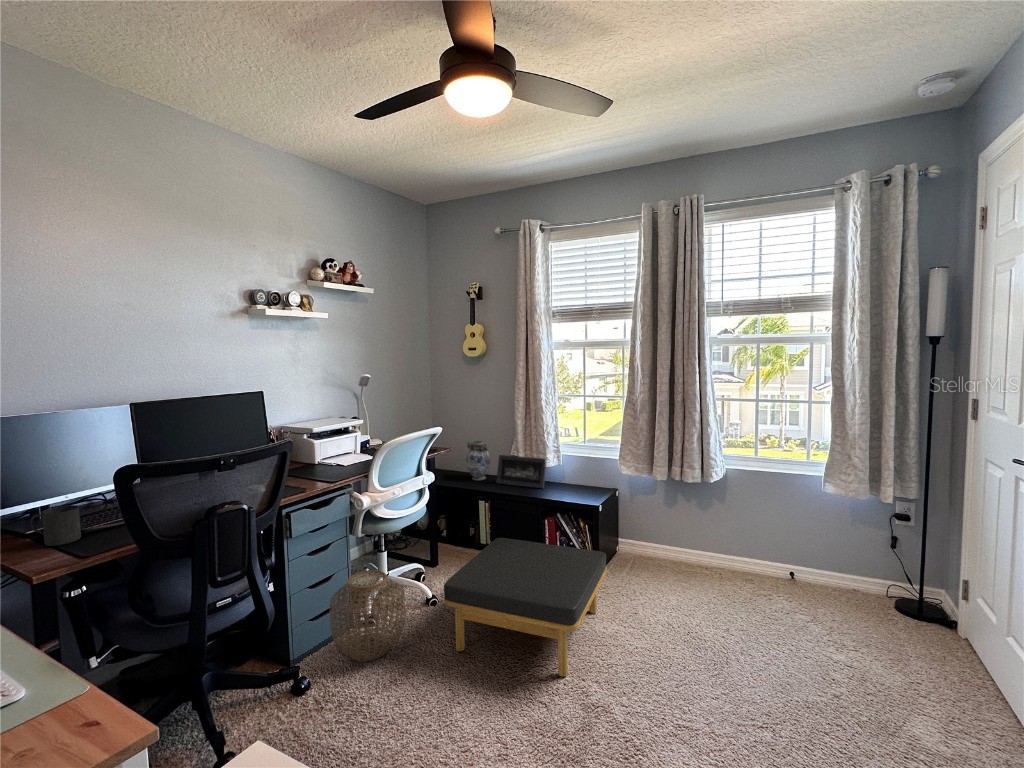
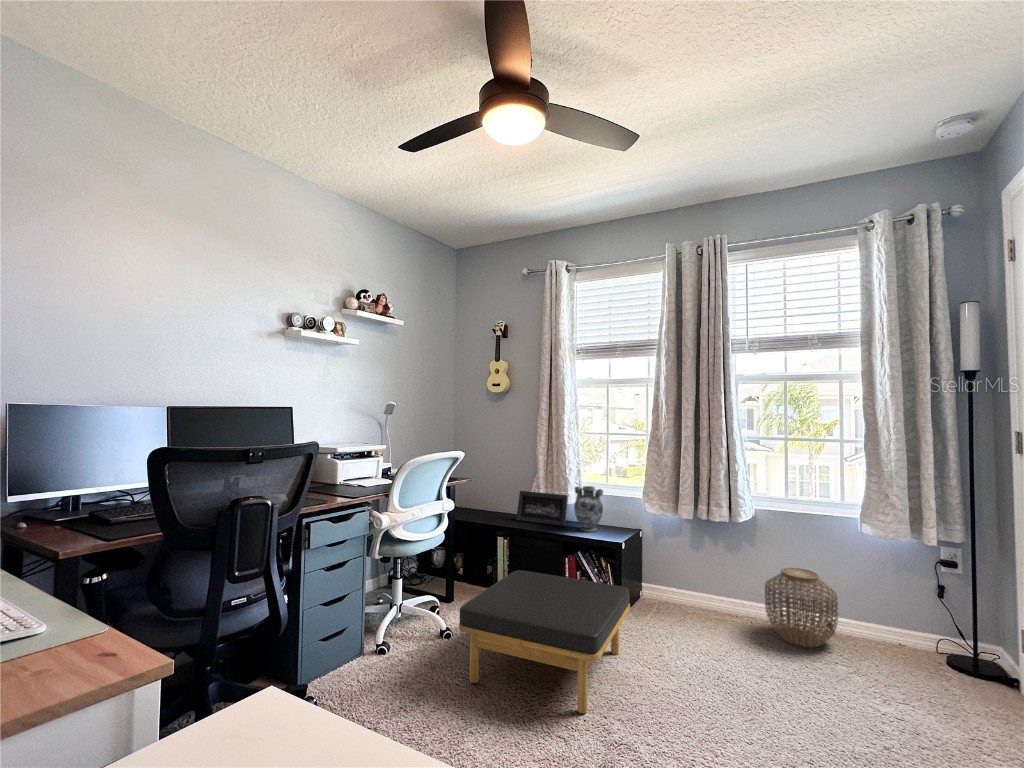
decorative vase: present [466,441,491,480] -> present [574,486,603,532]
mug: present [30,505,81,546] -> none [64,493,111,531]
woven basket: present [330,570,405,662] -> present [765,568,838,647]

